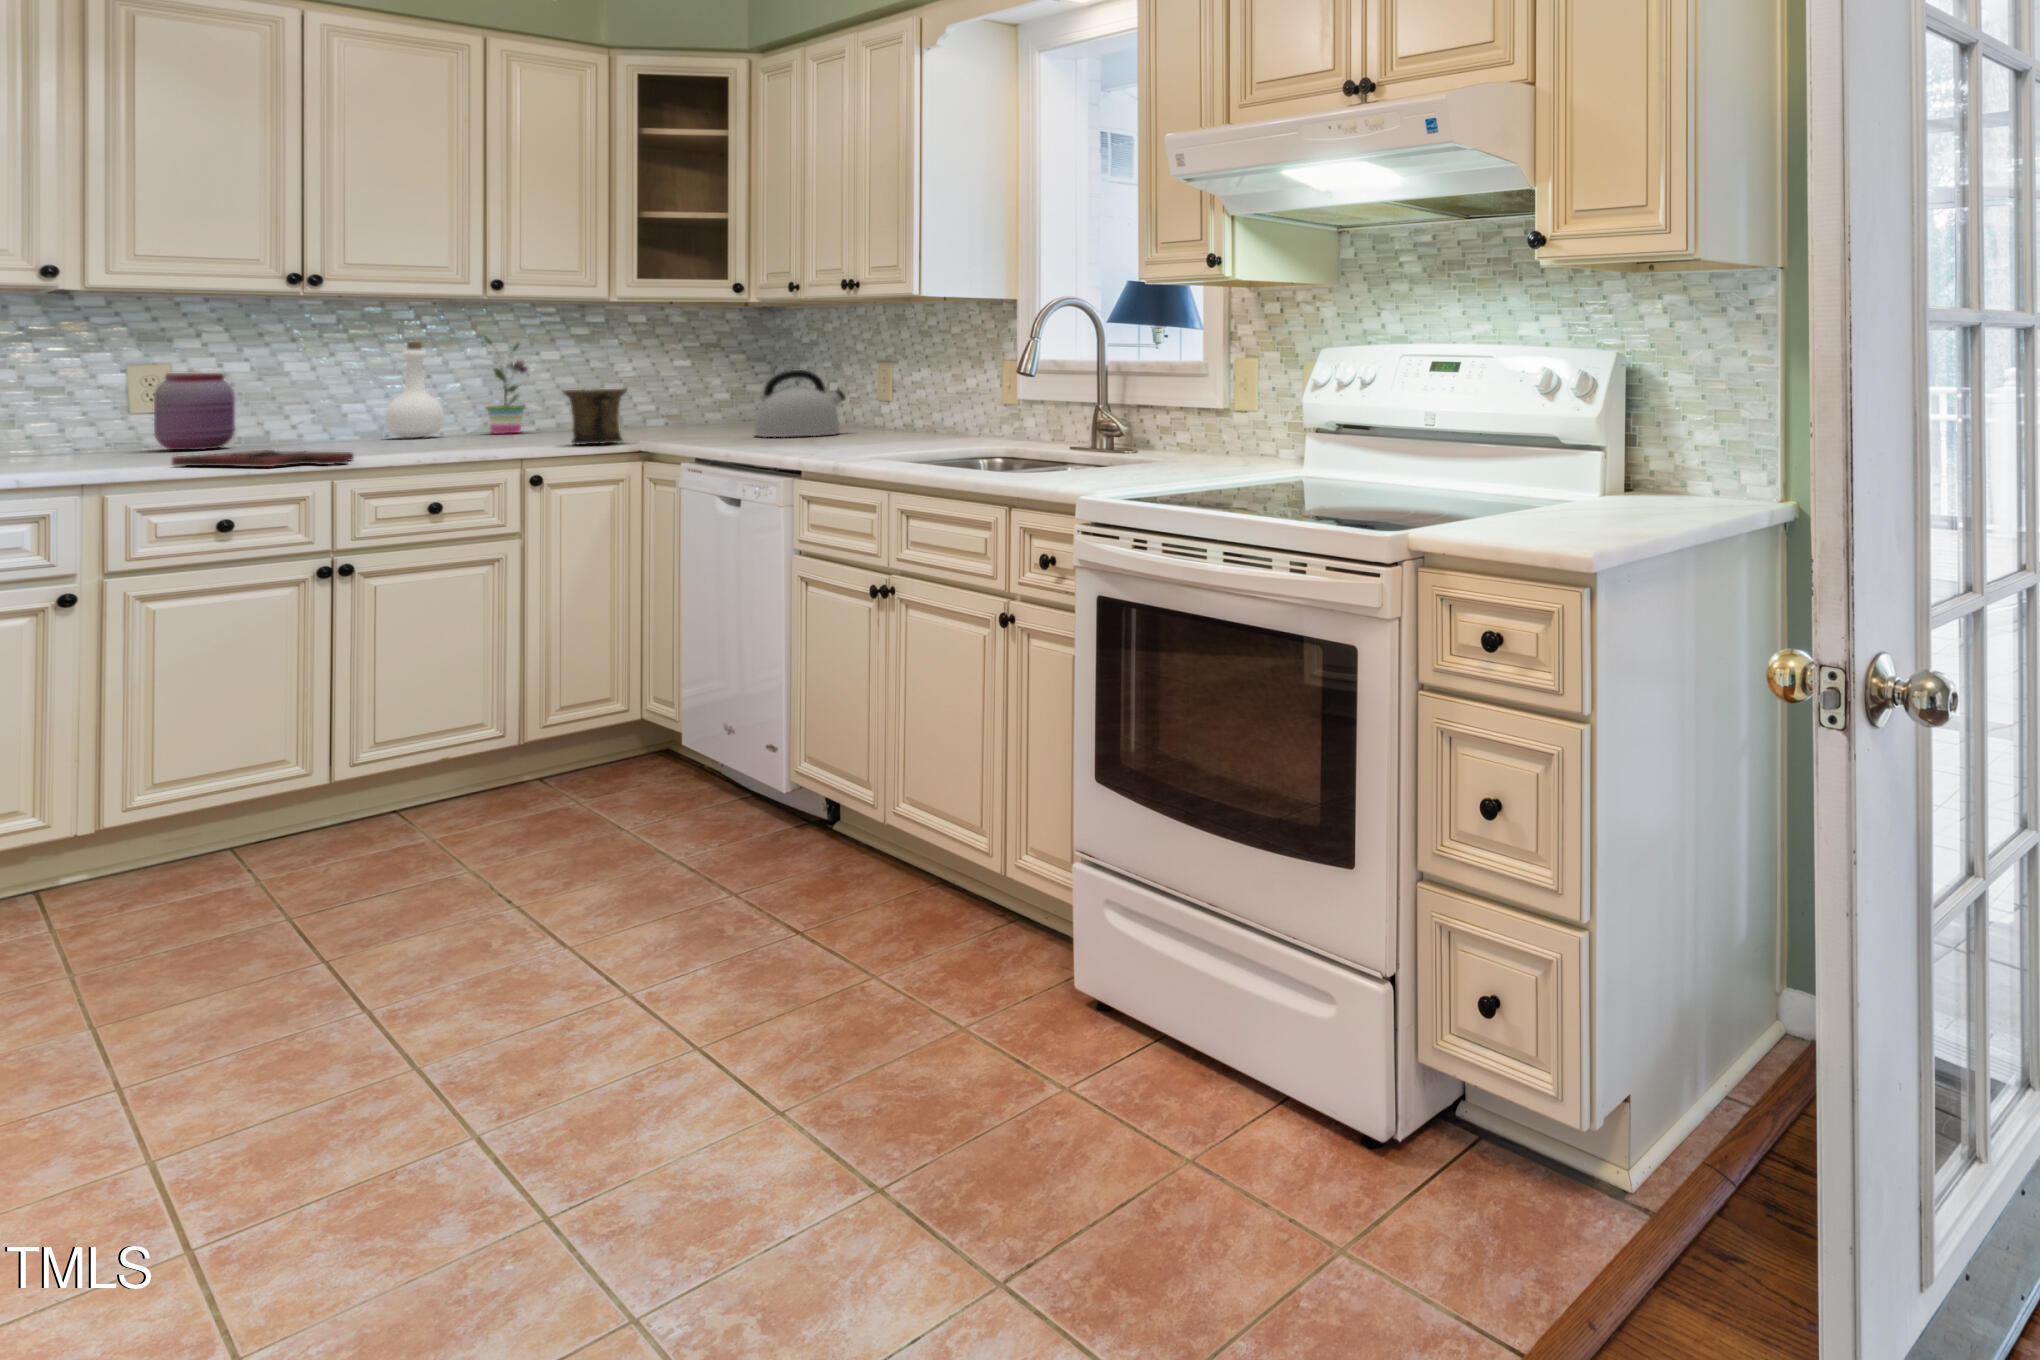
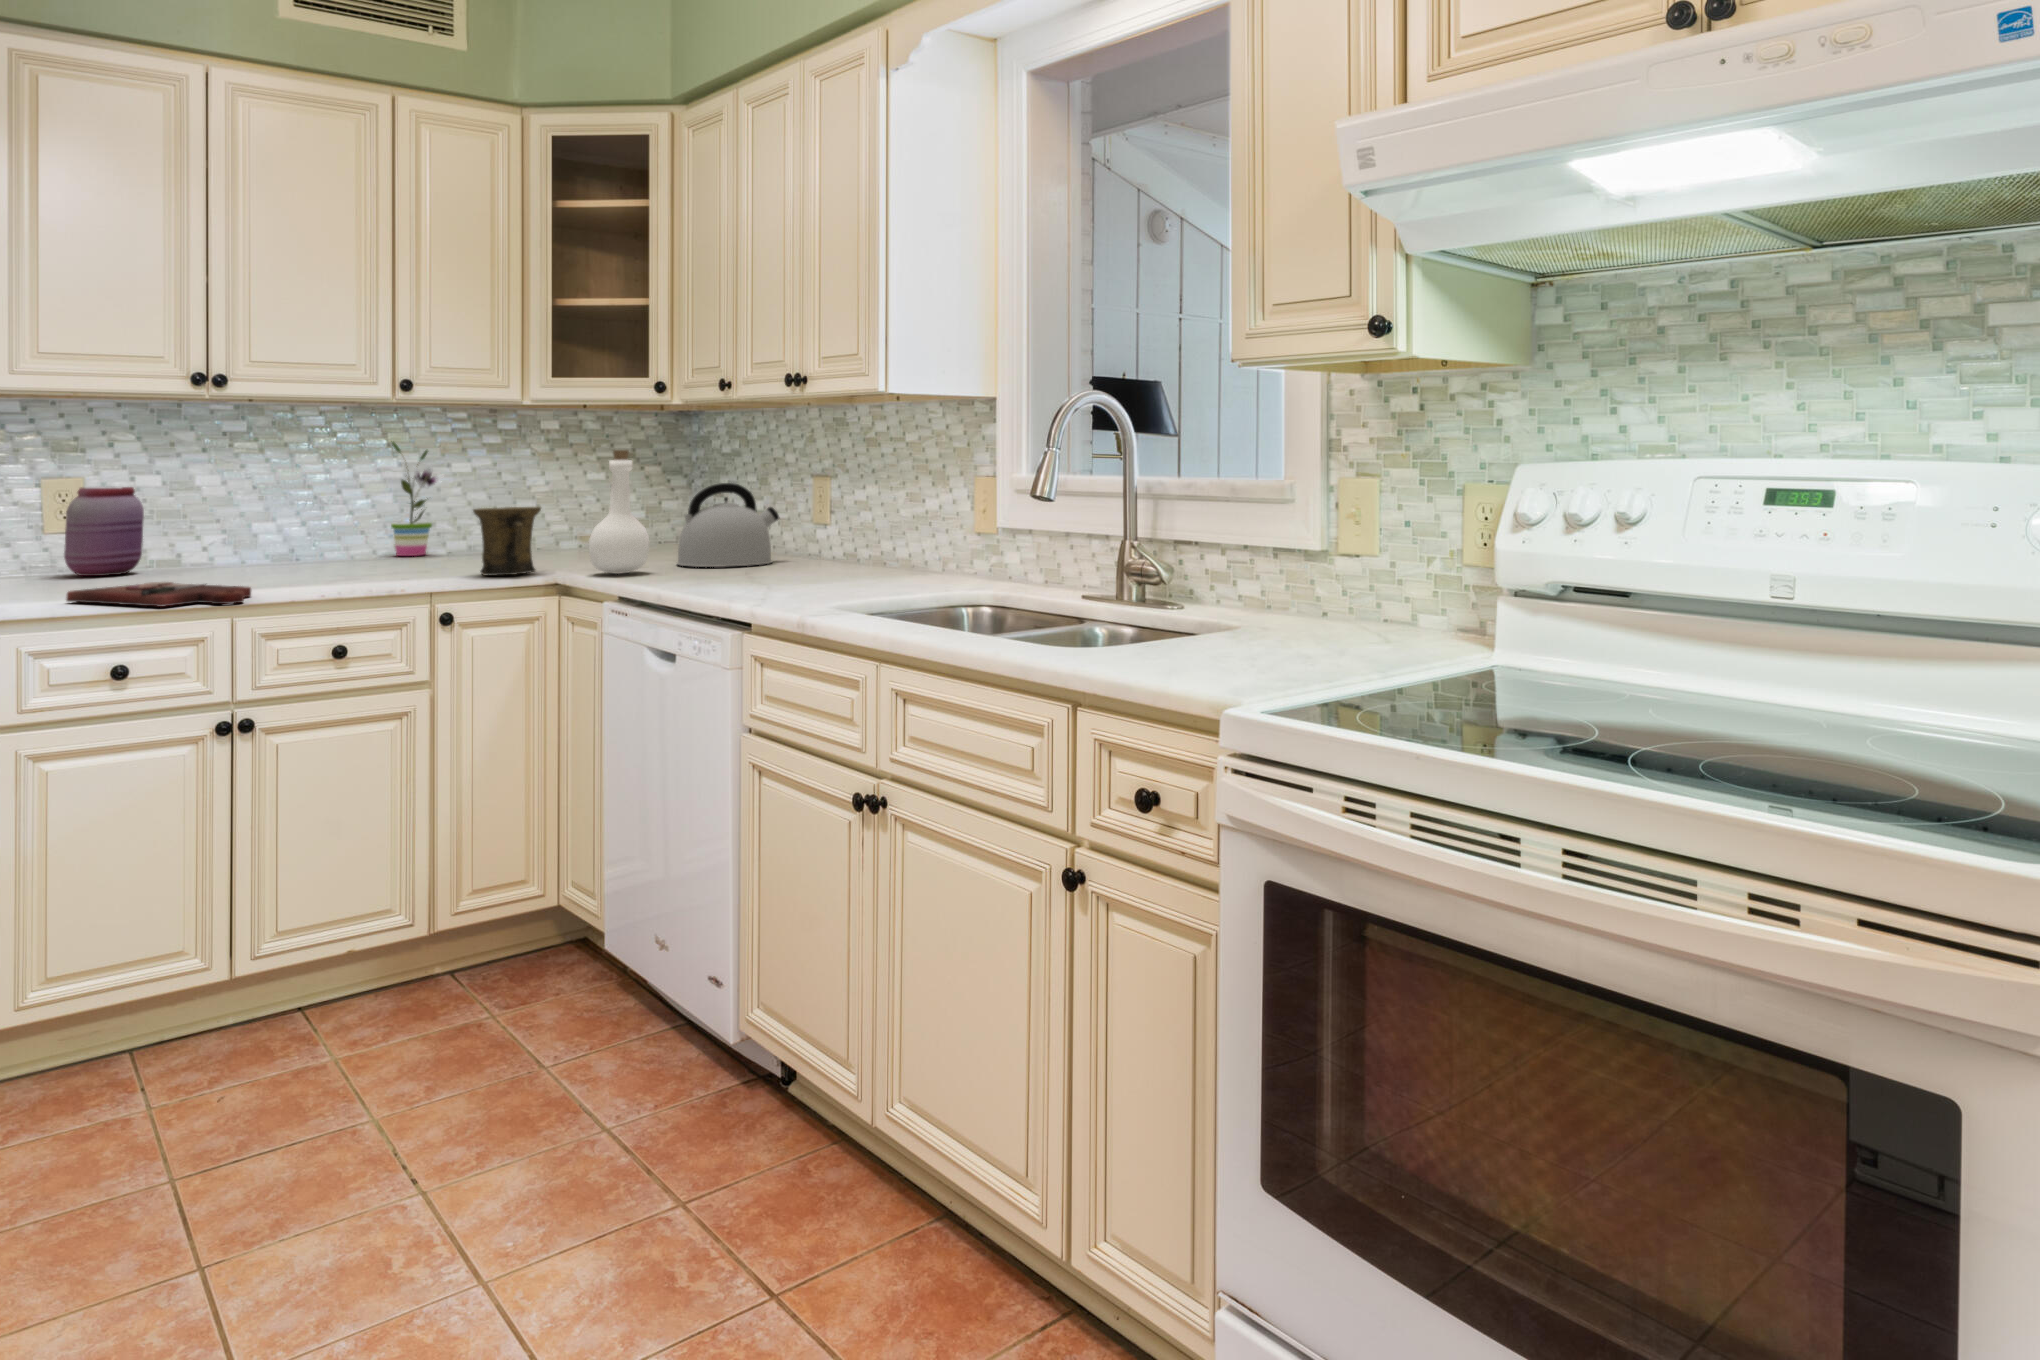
bottle: present [385,342,444,438] -> present [589,450,649,574]

